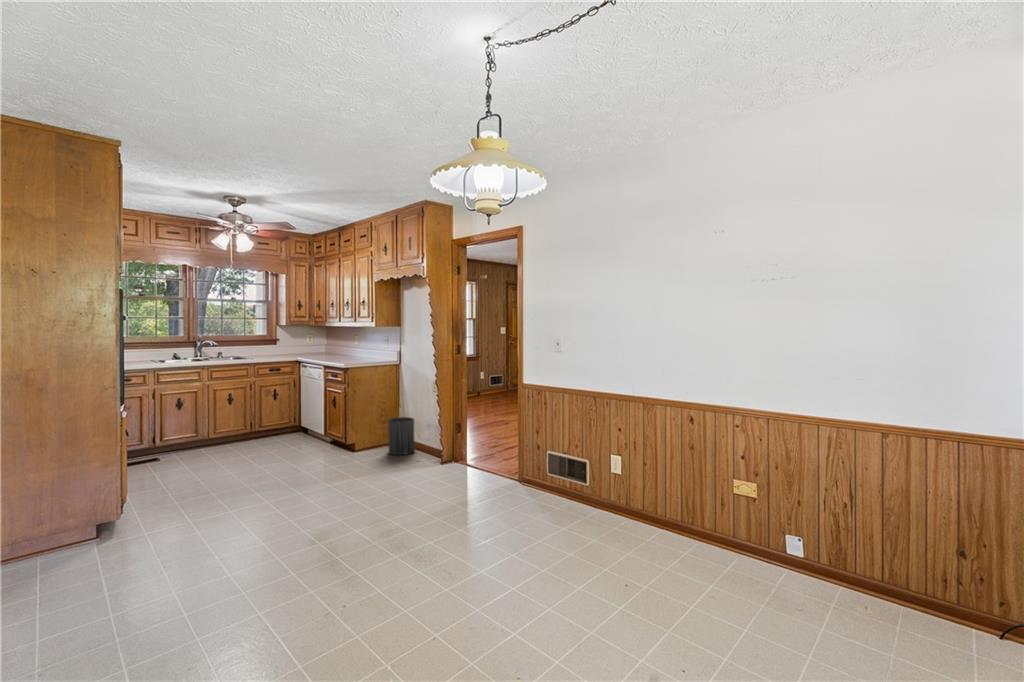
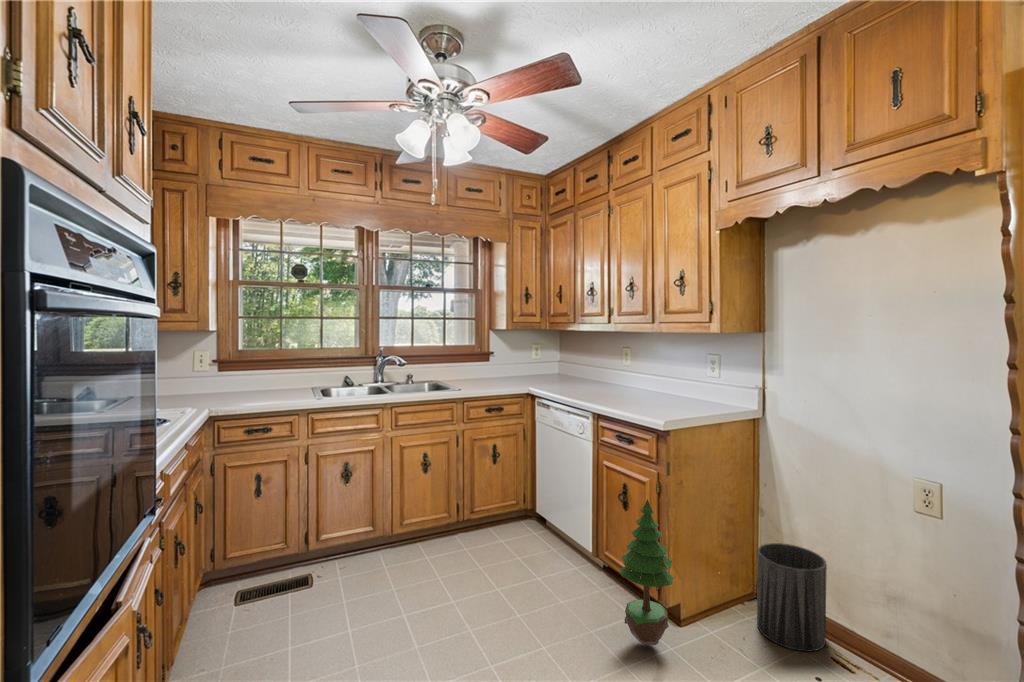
potted tree: none [322,396,346,459] -> present [619,499,673,645]

